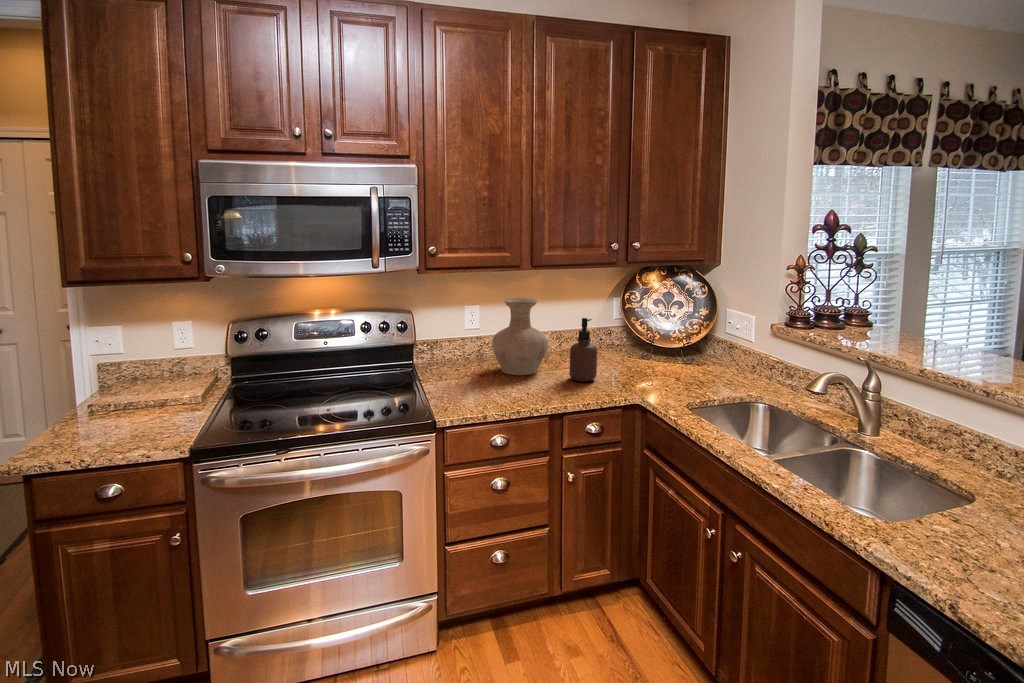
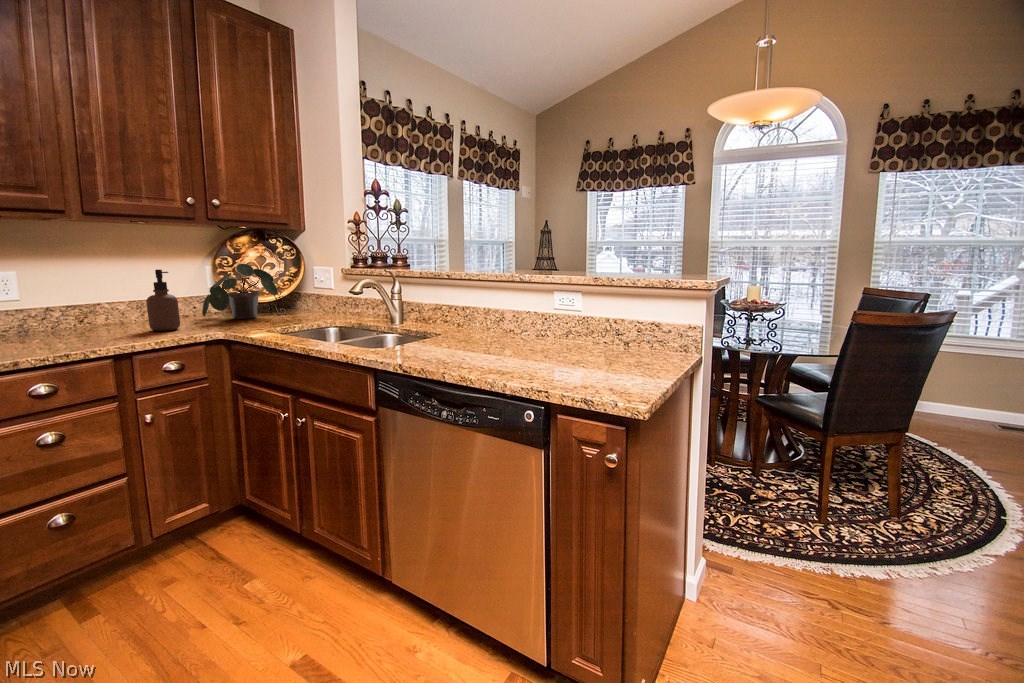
vase: present [492,298,548,375] -> none [50,257,124,334]
potted plant: none [609,303,688,366] -> present [202,264,278,319]

